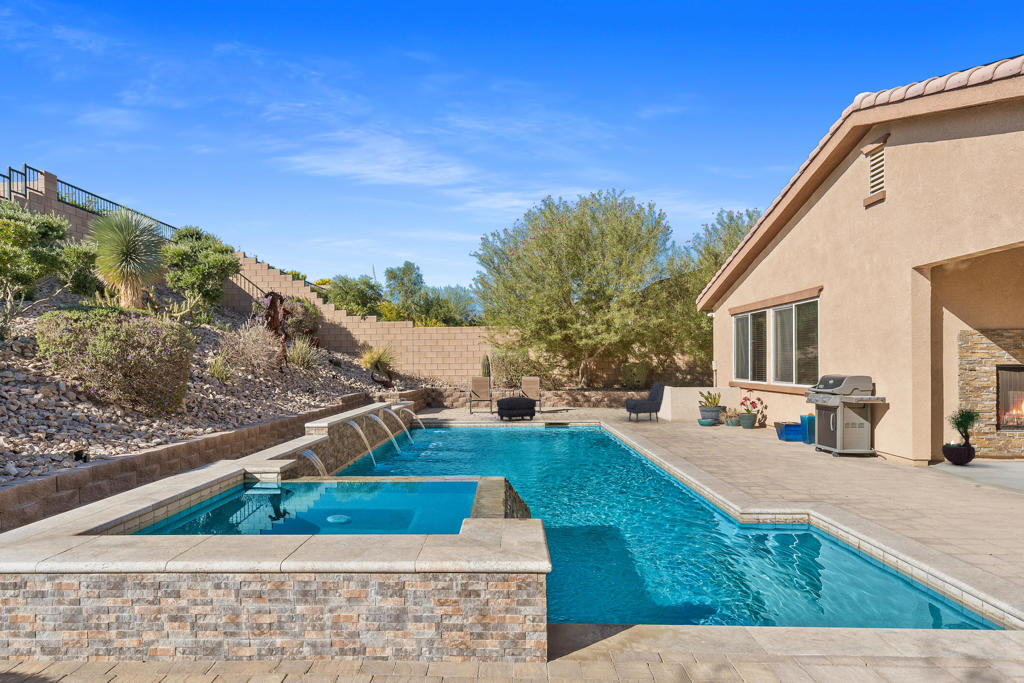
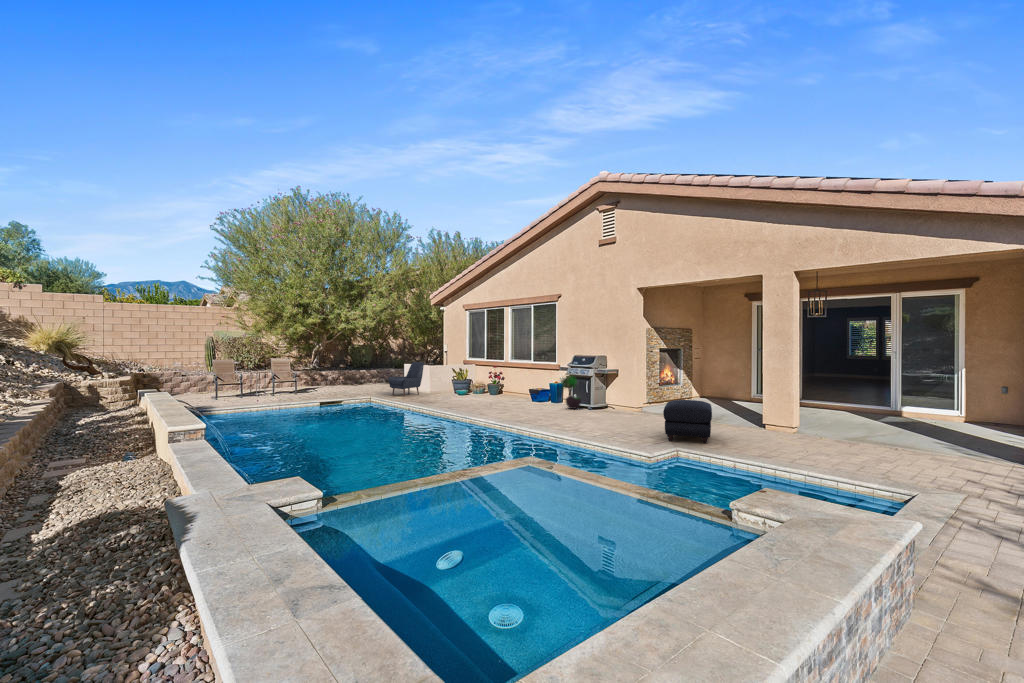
ottoman: present [497,397,536,422] -> present [663,400,712,444]
potted tree: present [942,407,981,465] -> present [561,376,581,409]

